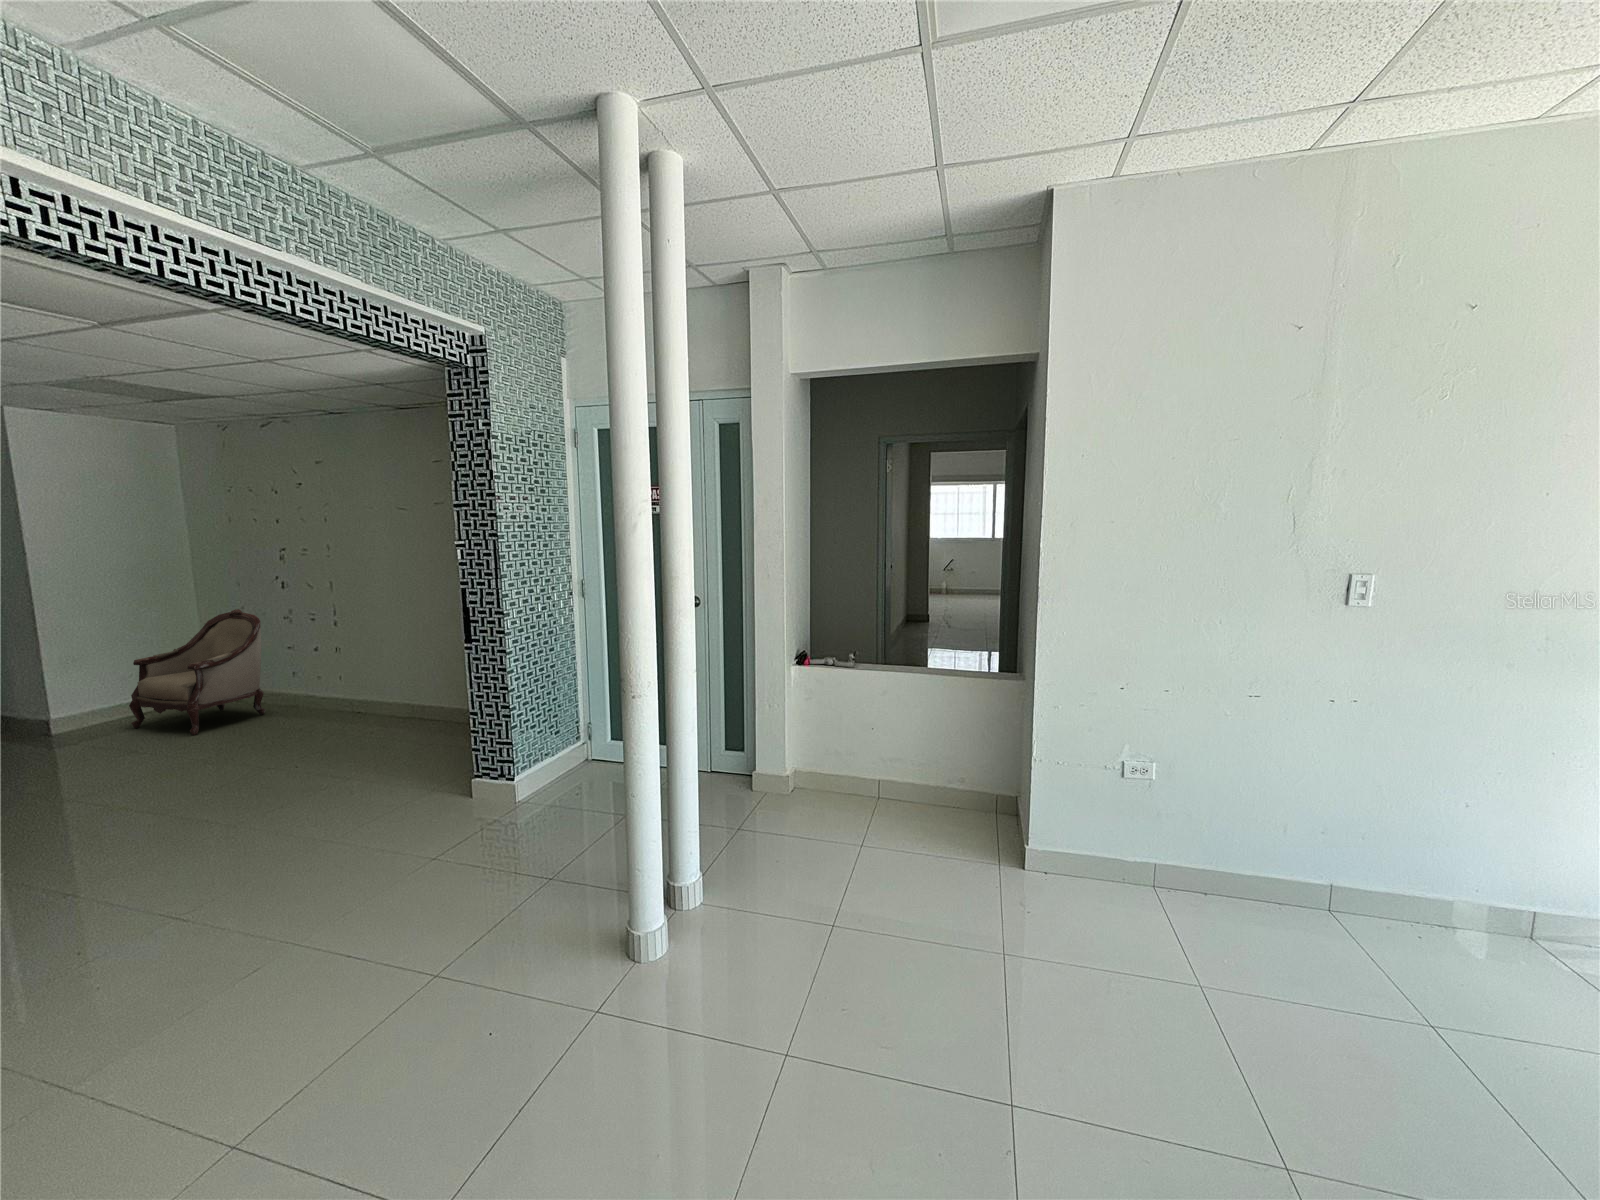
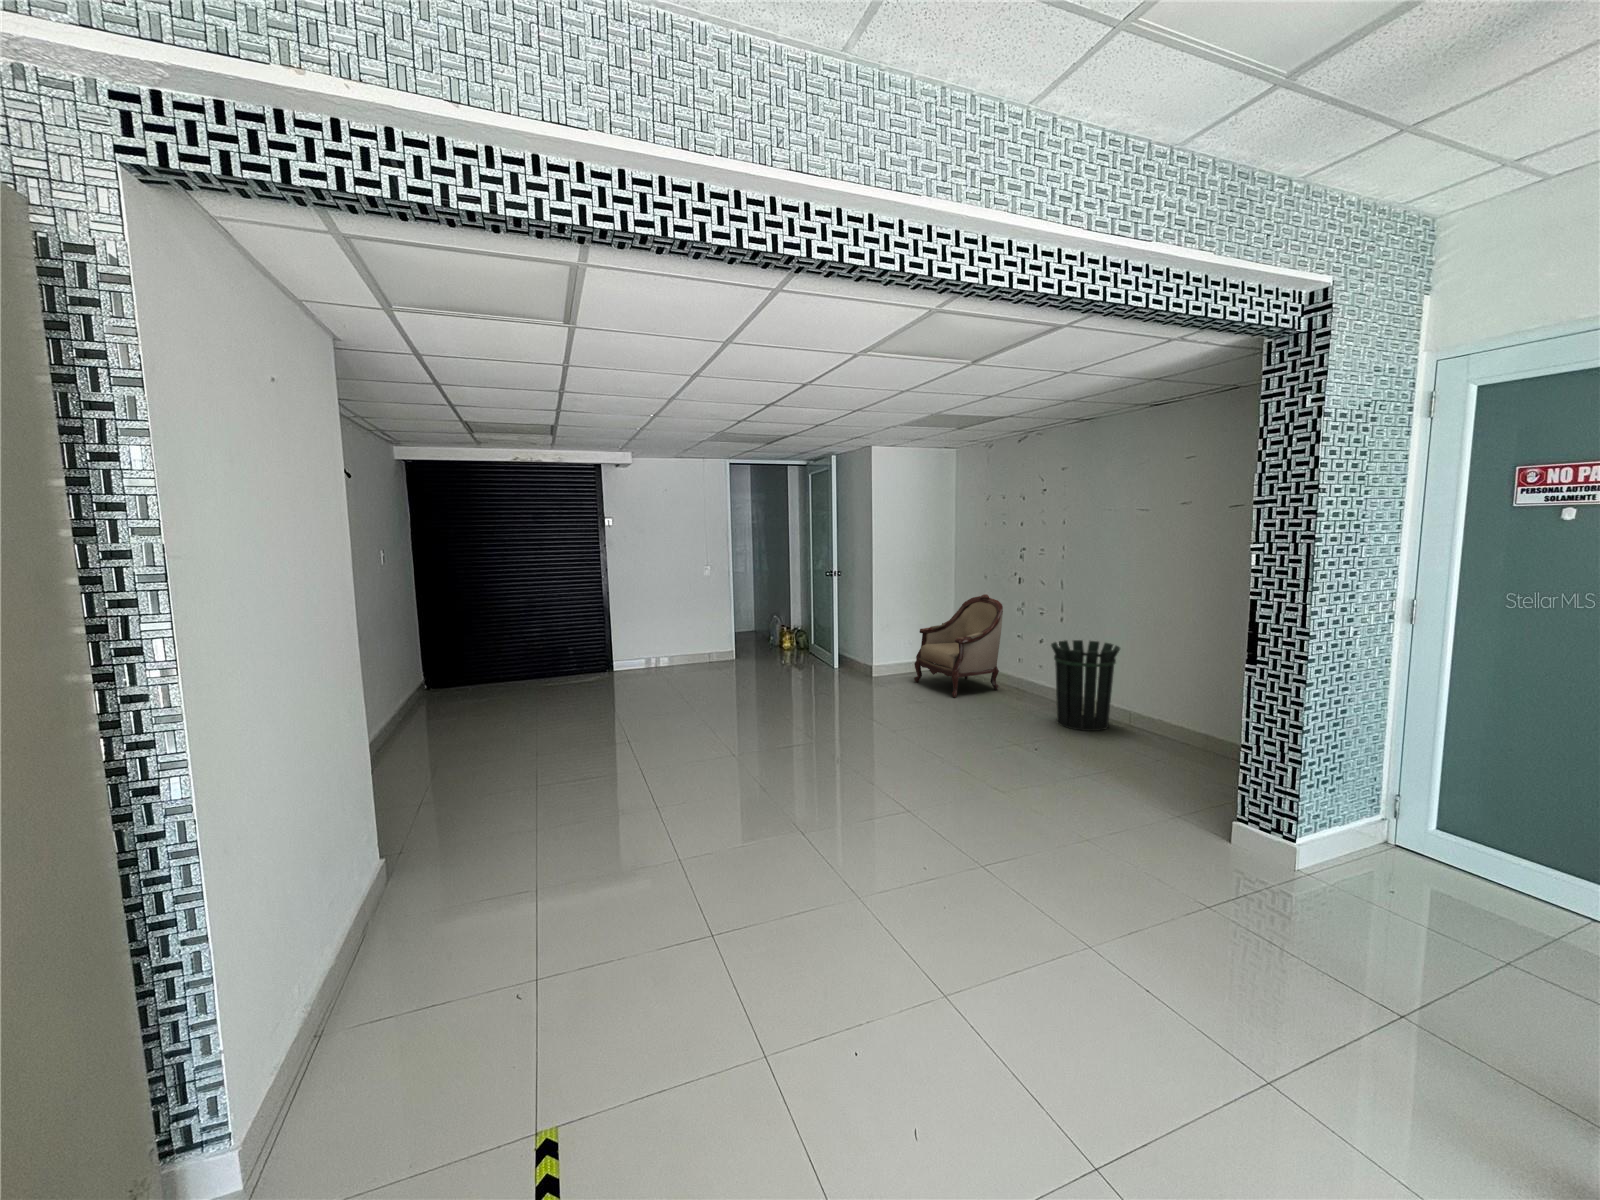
waste bin: none [313,645,393,737] -> present [1051,640,1120,731]

